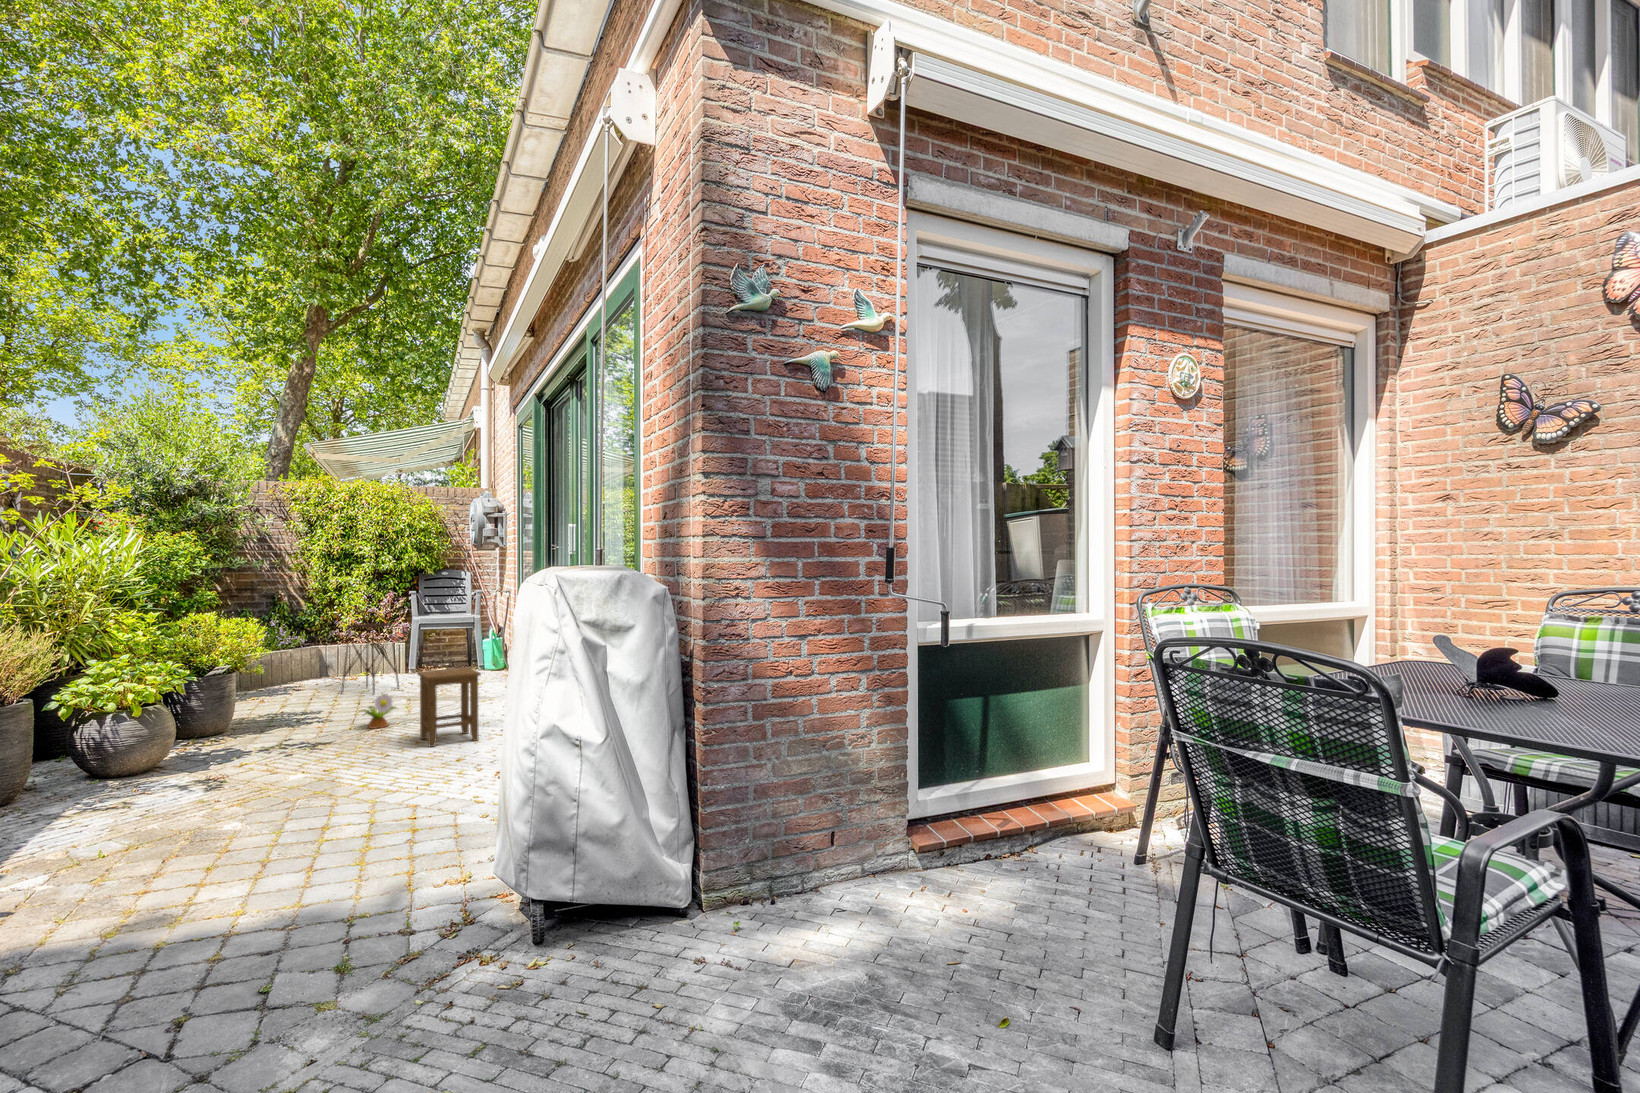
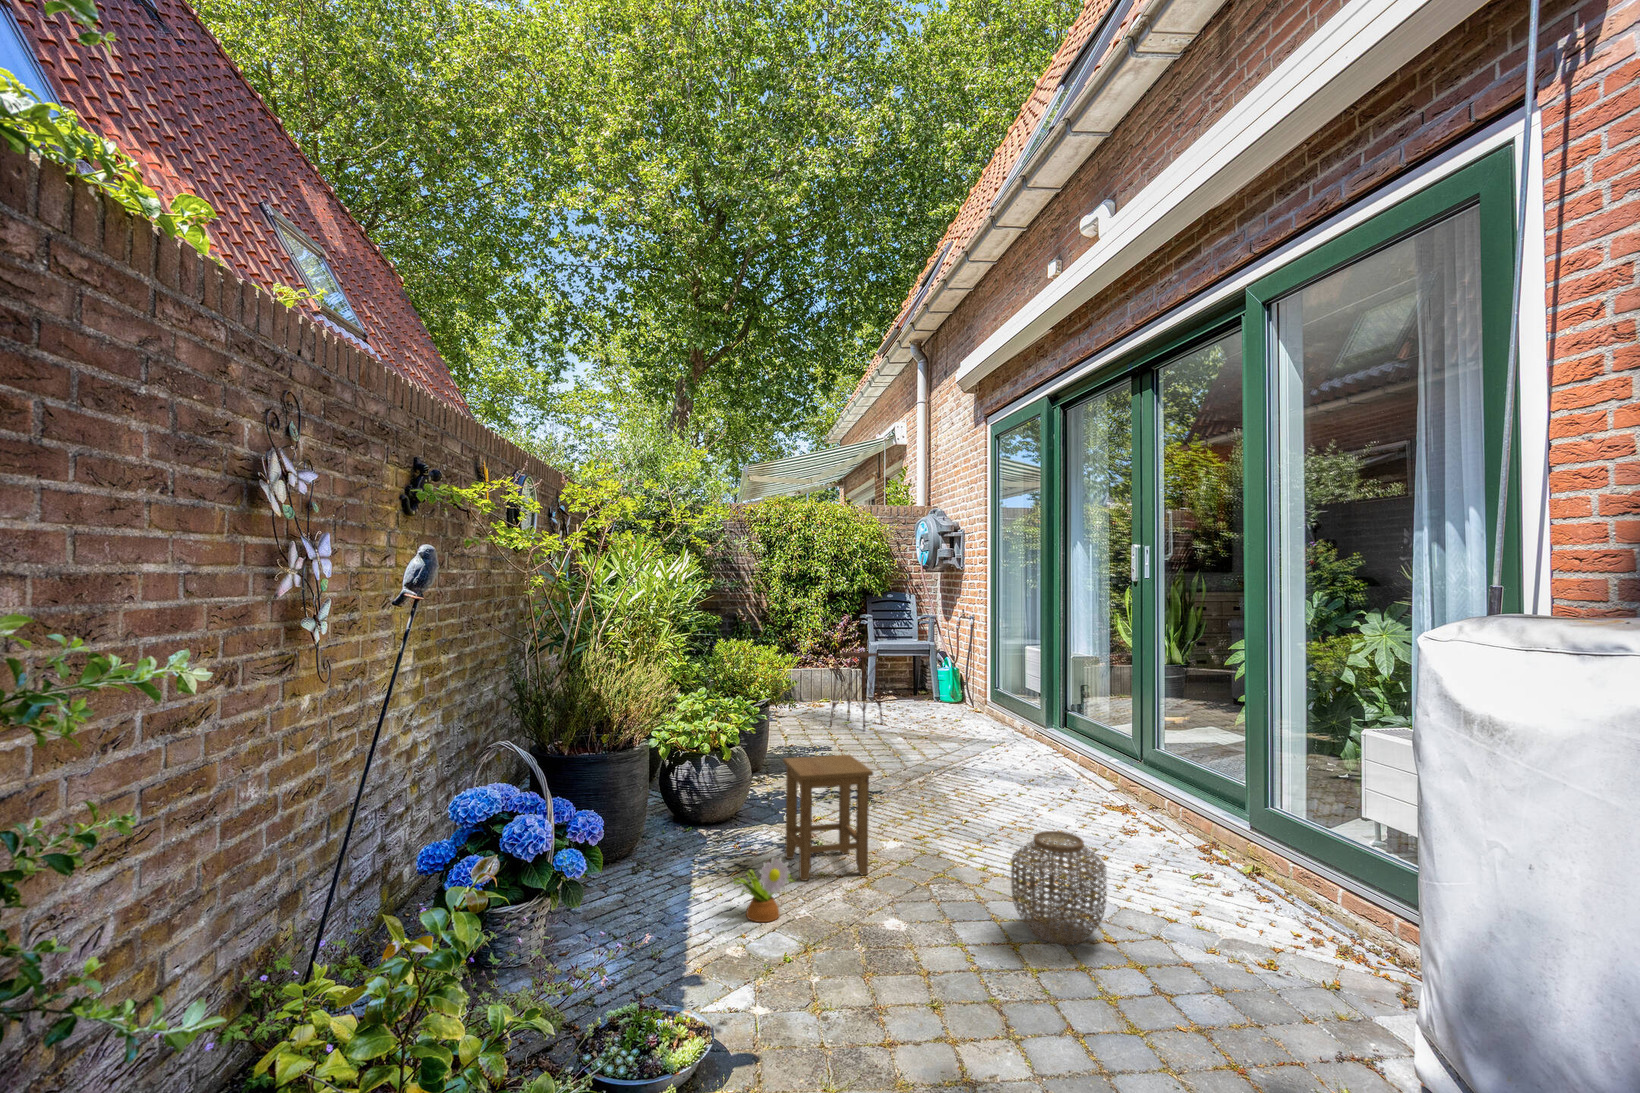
stool: present [417,668,481,747] -> present [783,755,873,881]
decorative plant: present [361,694,396,729] -> present [734,857,793,922]
woven basket: none [340,734,418,814] -> present [1011,831,1107,945]

